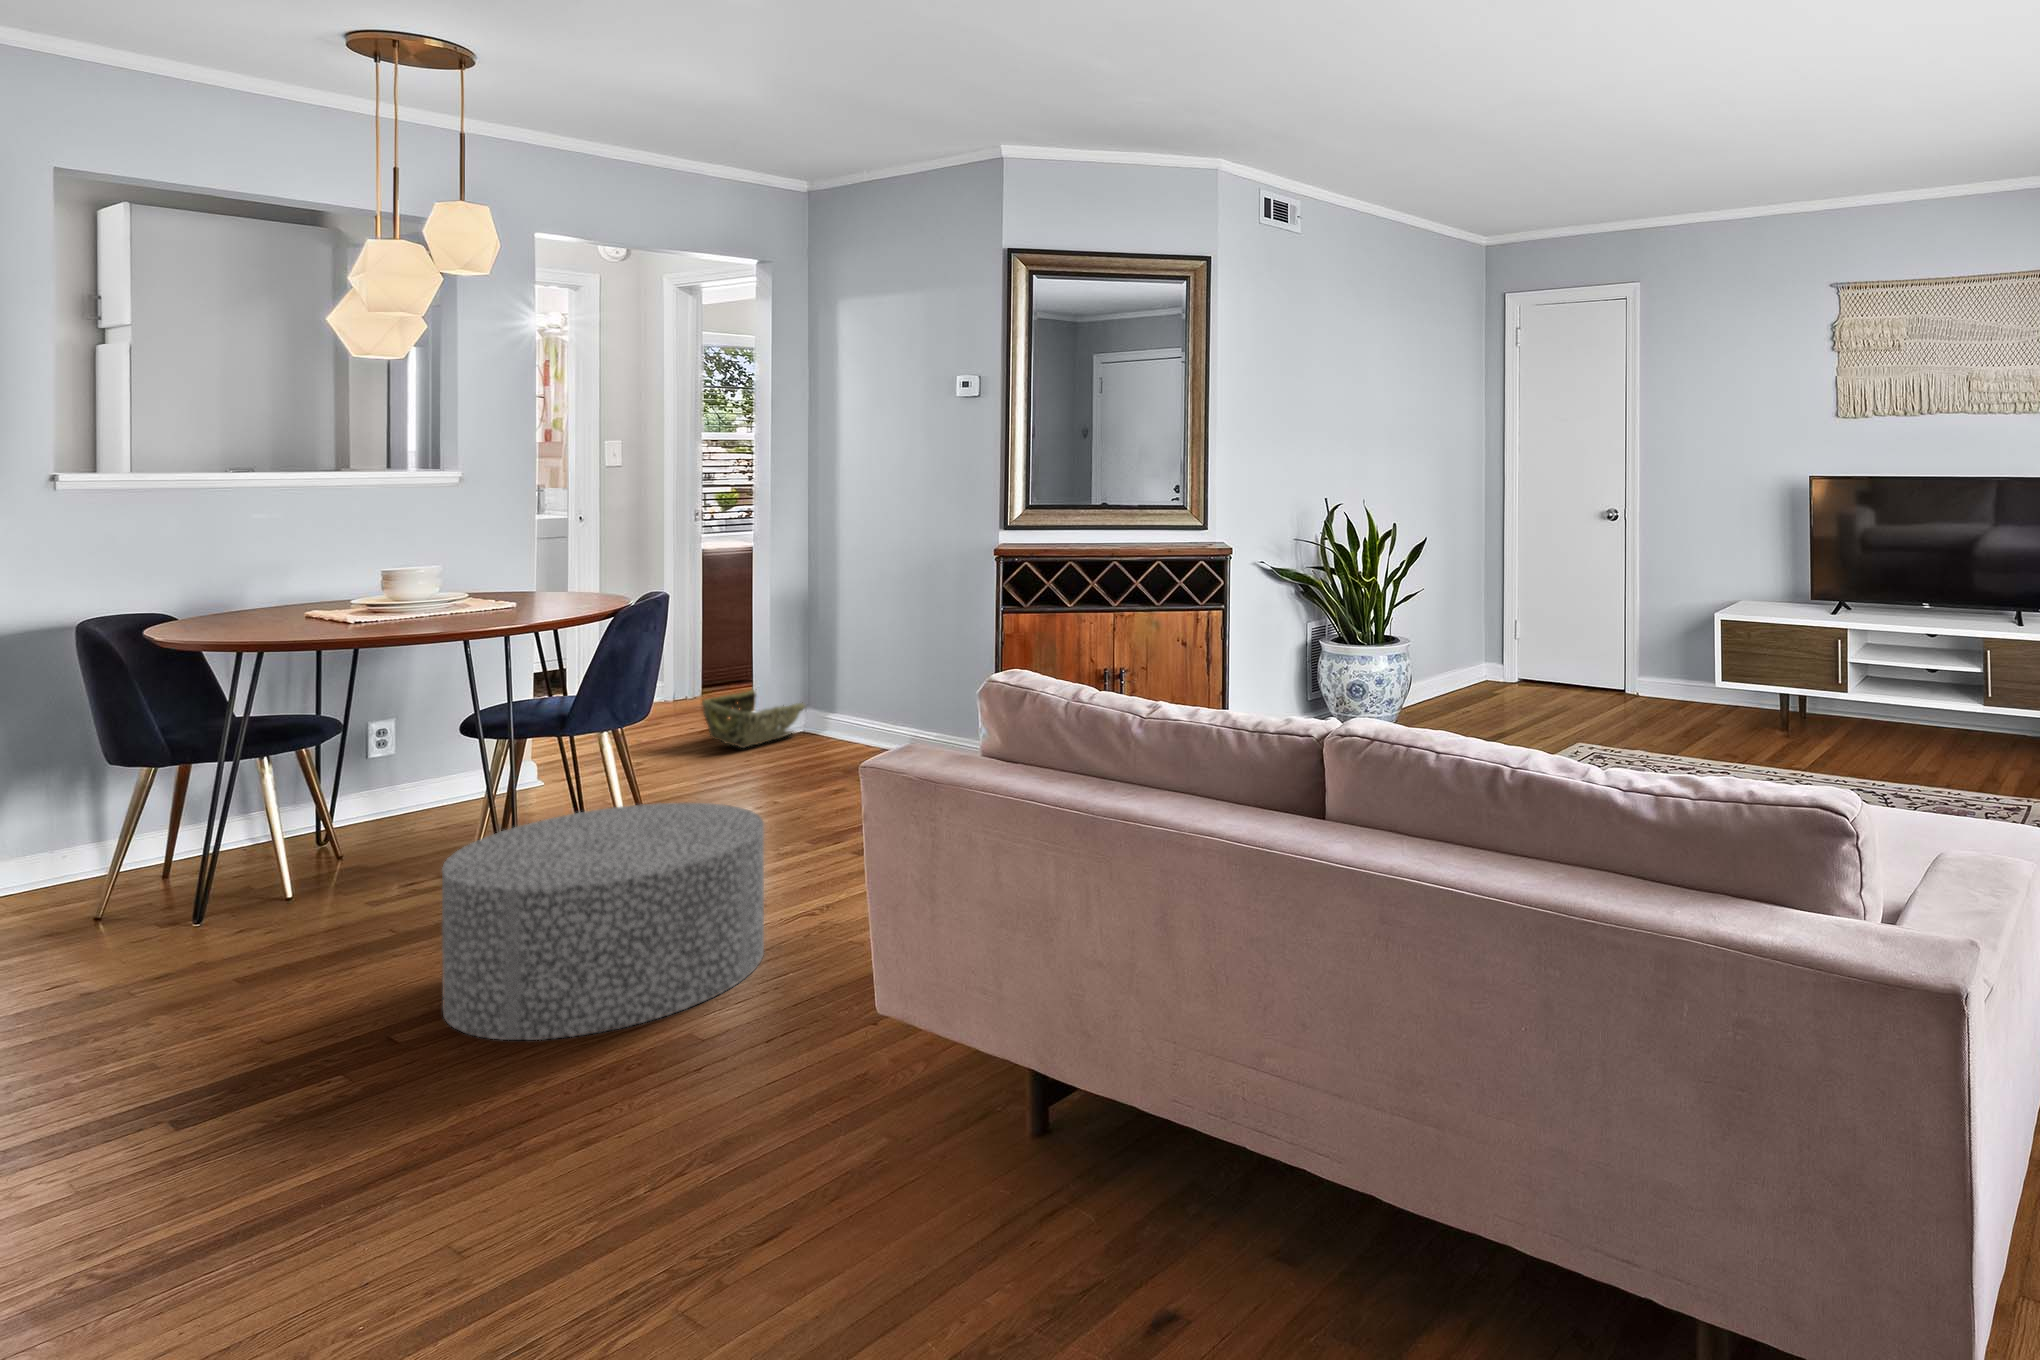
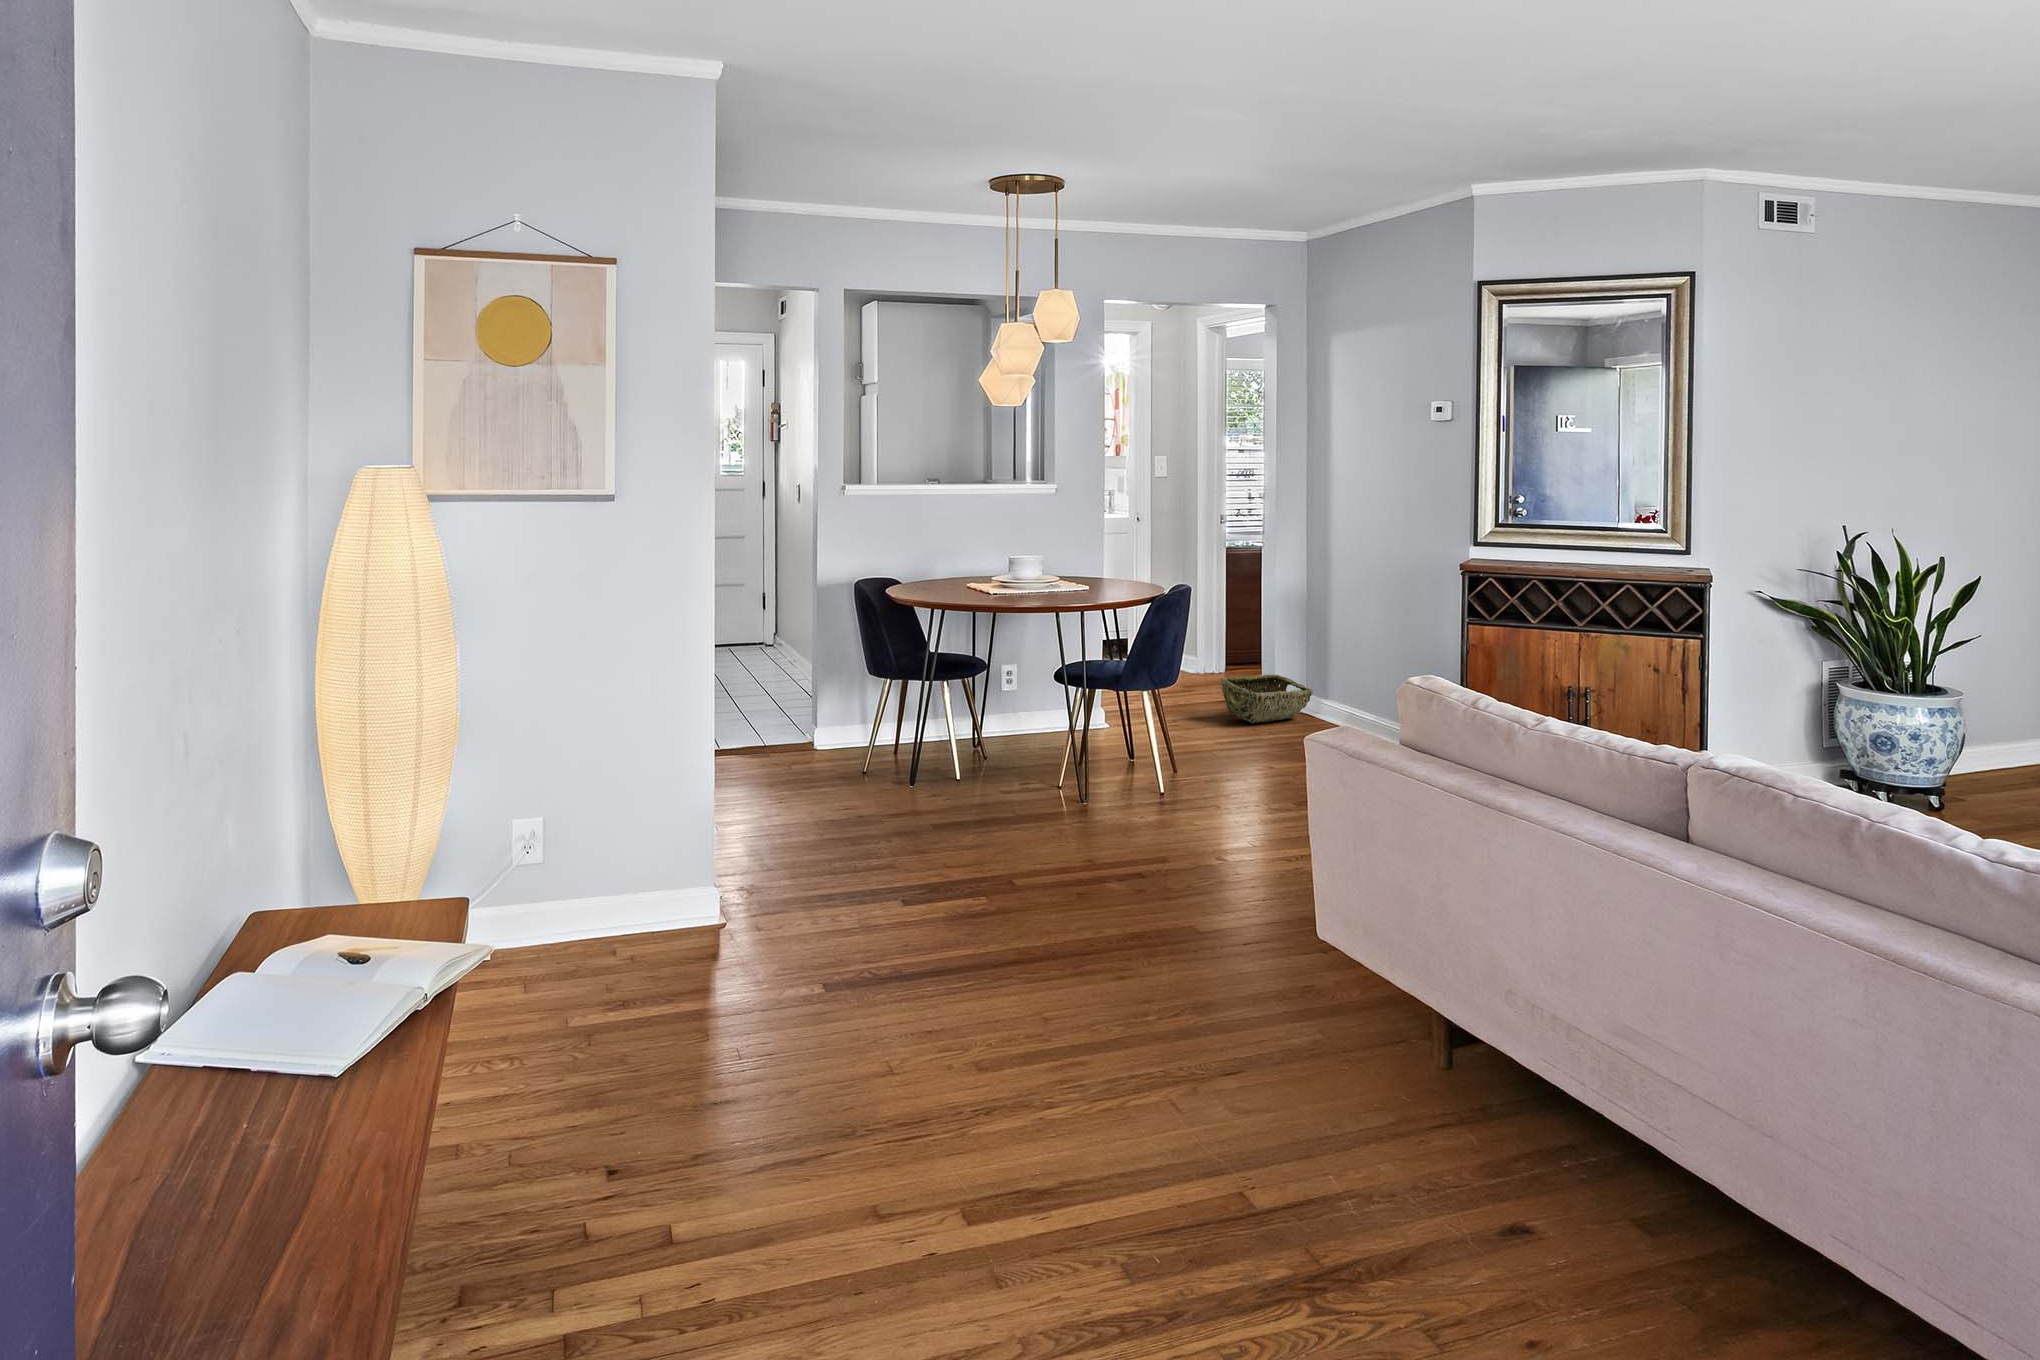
ottoman: present [442,803,764,1040] -> none [1044,742,1244,892]

